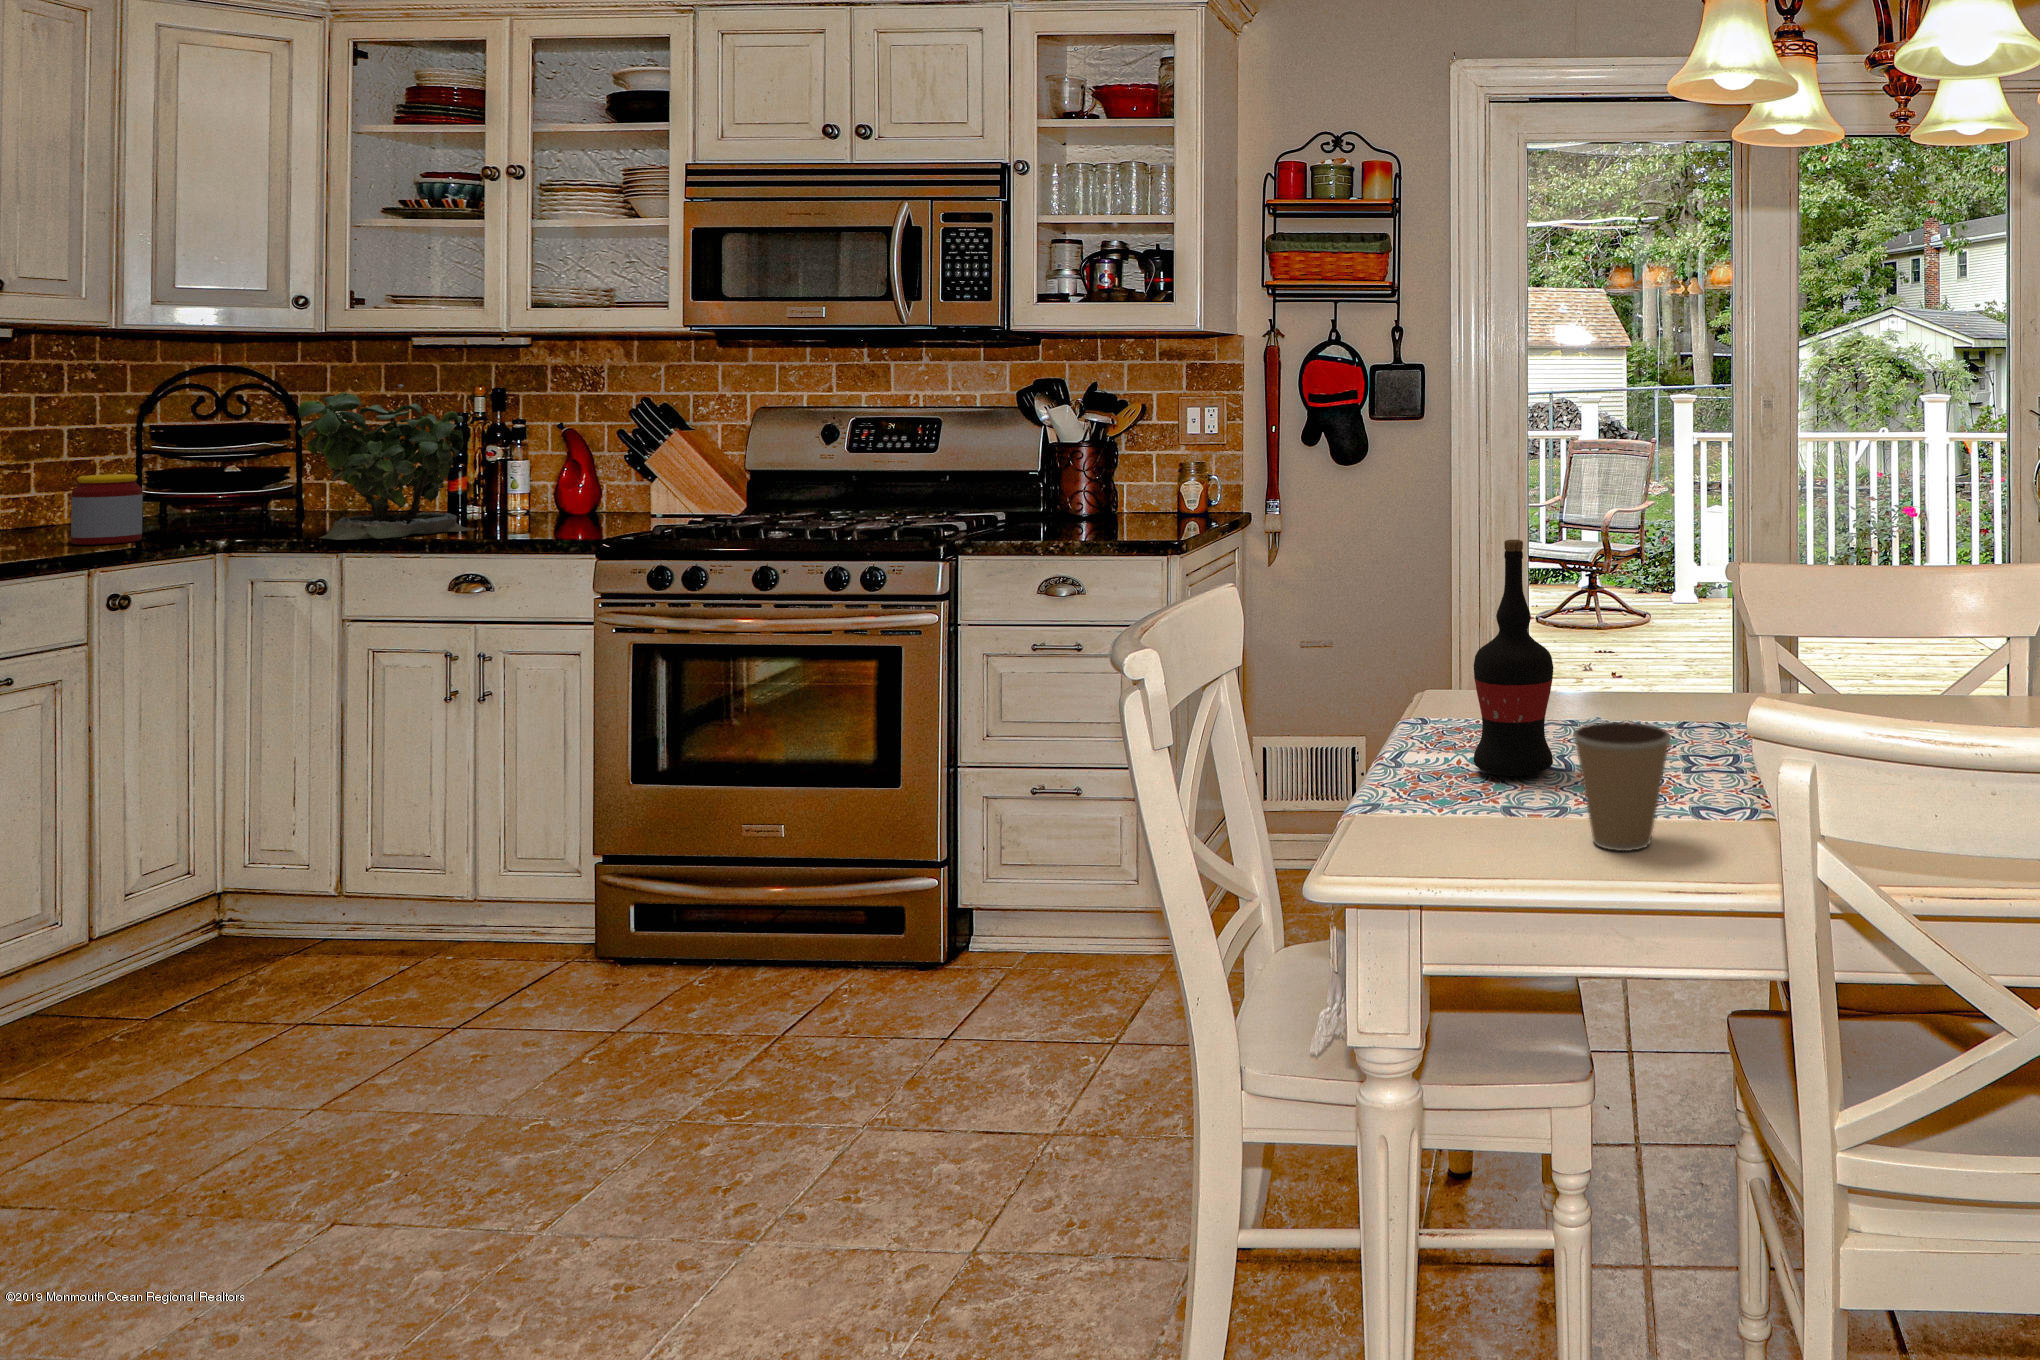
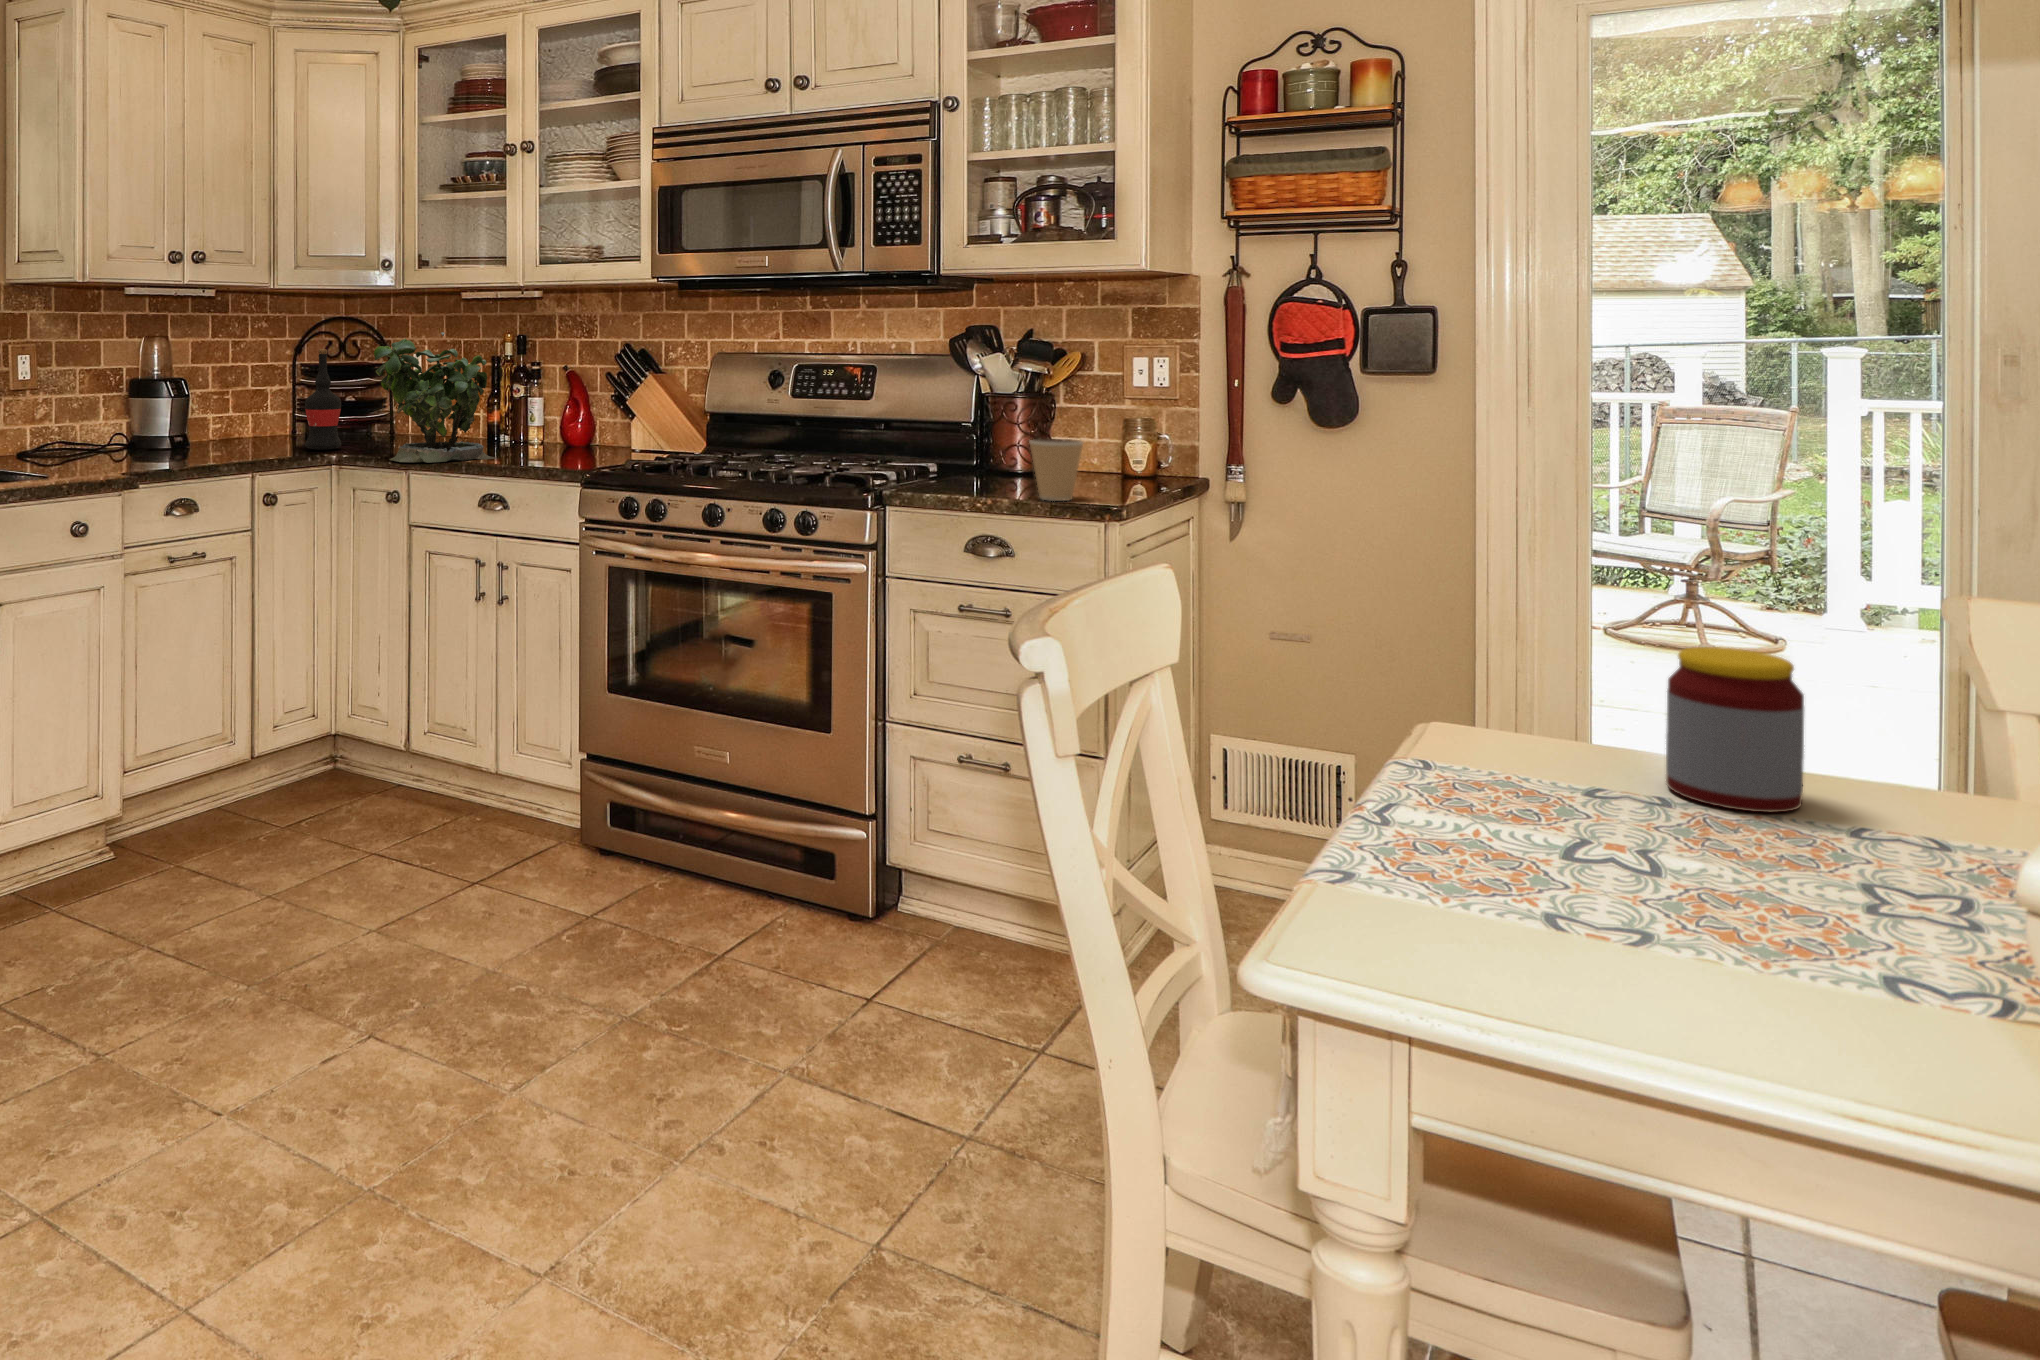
jar: present [71,474,143,545] -> present [1666,647,1804,812]
wine bottle: present [1473,540,1553,776] -> present [305,349,341,450]
coffee cup: present [1573,722,1671,851] -> present [1030,439,1083,501]

